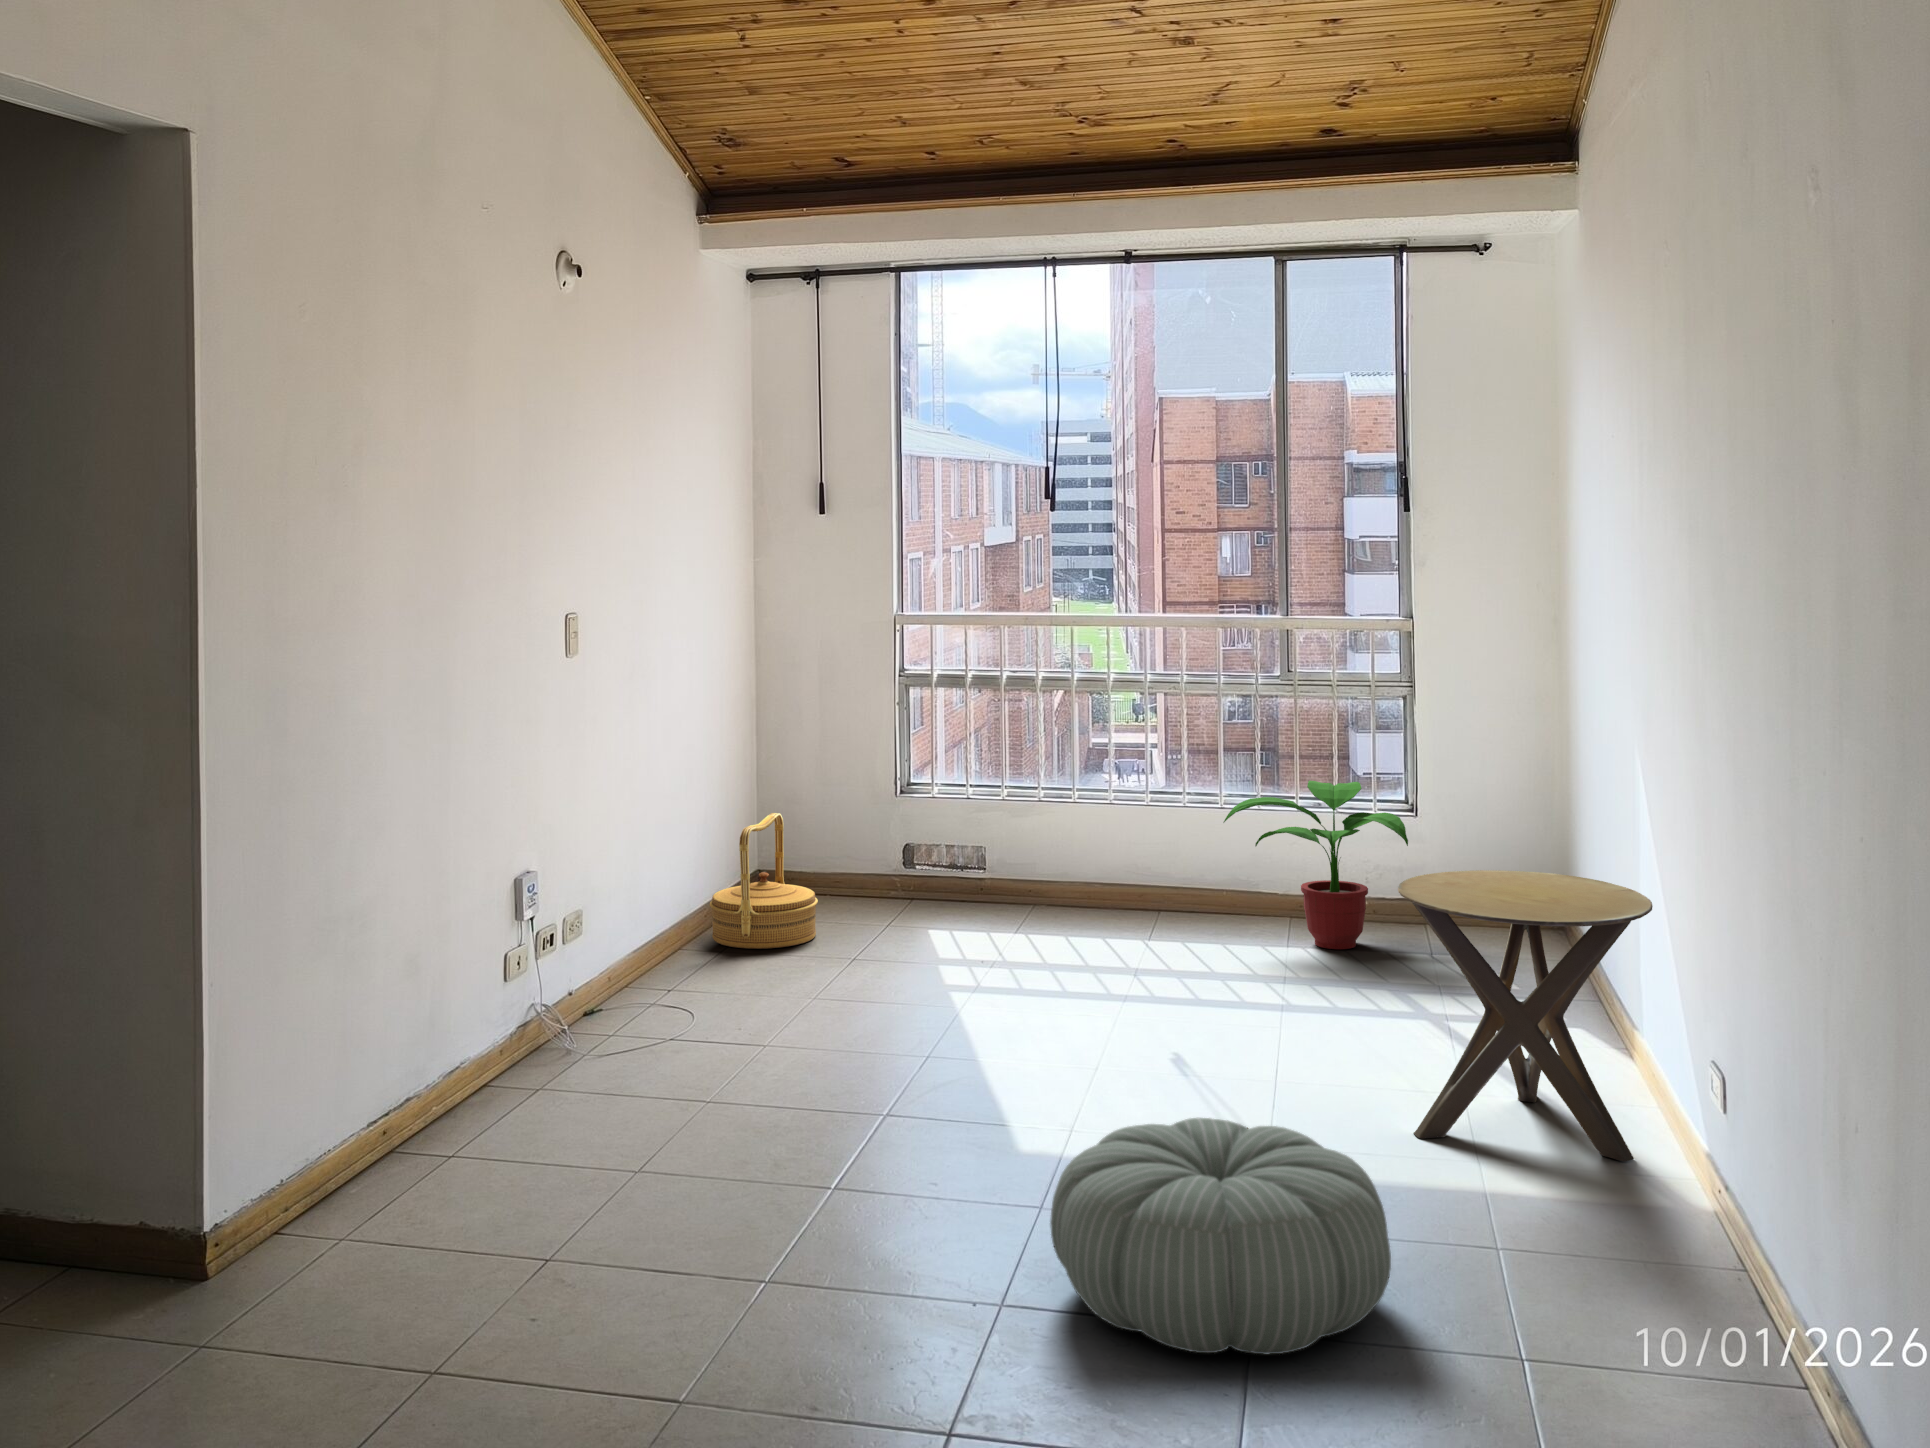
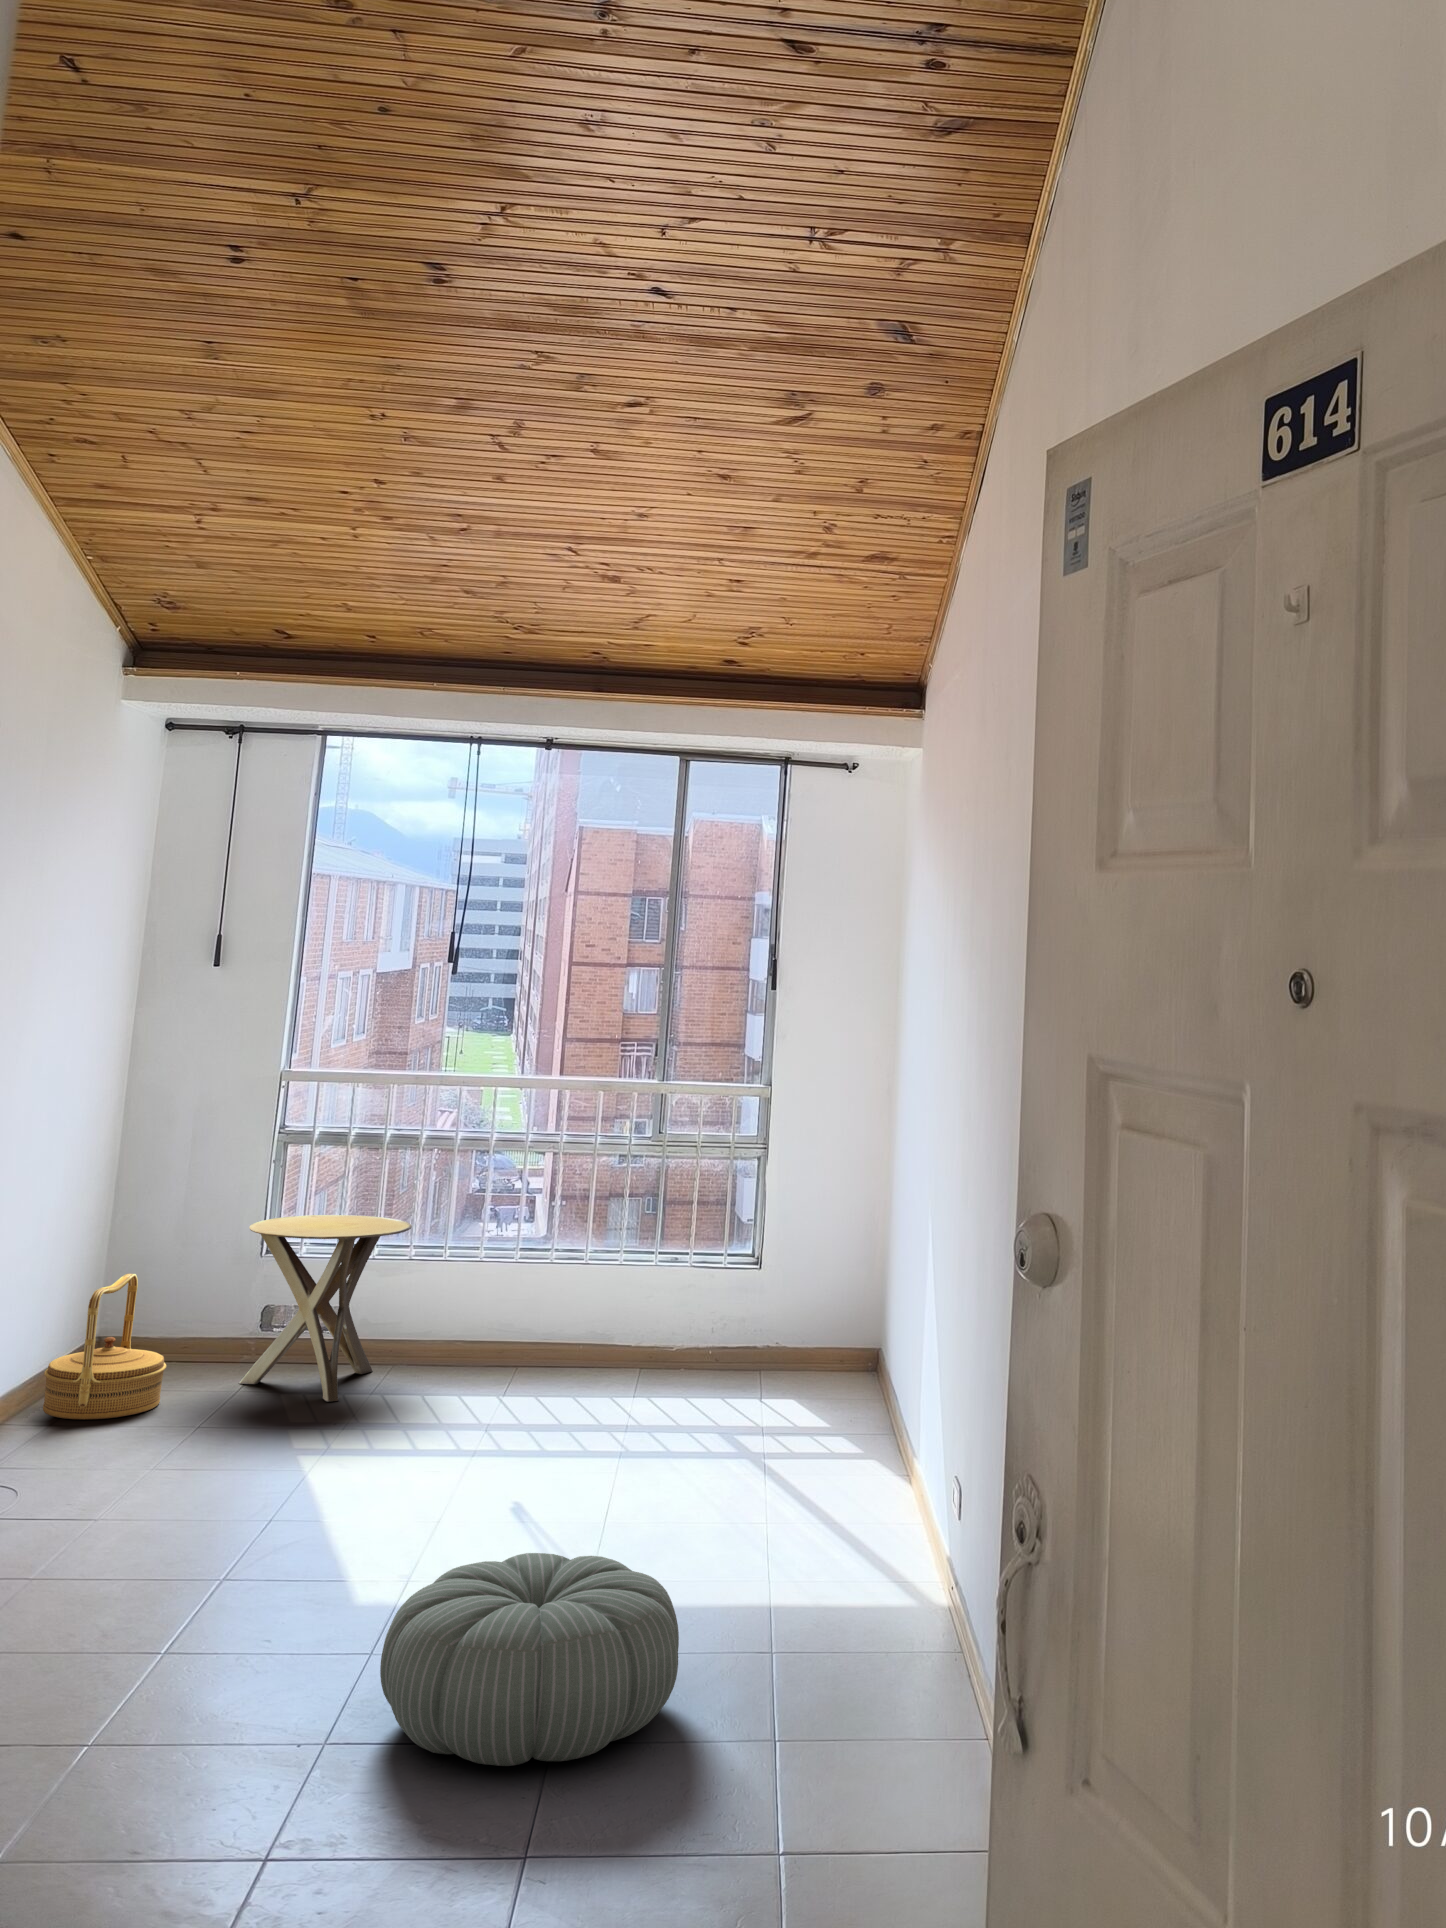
potted plant: present [1224,781,1408,949] -> none [585,1236,748,1397]
side table: present [1398,870,1653,1162] -> present [239,1215,412,1401]

